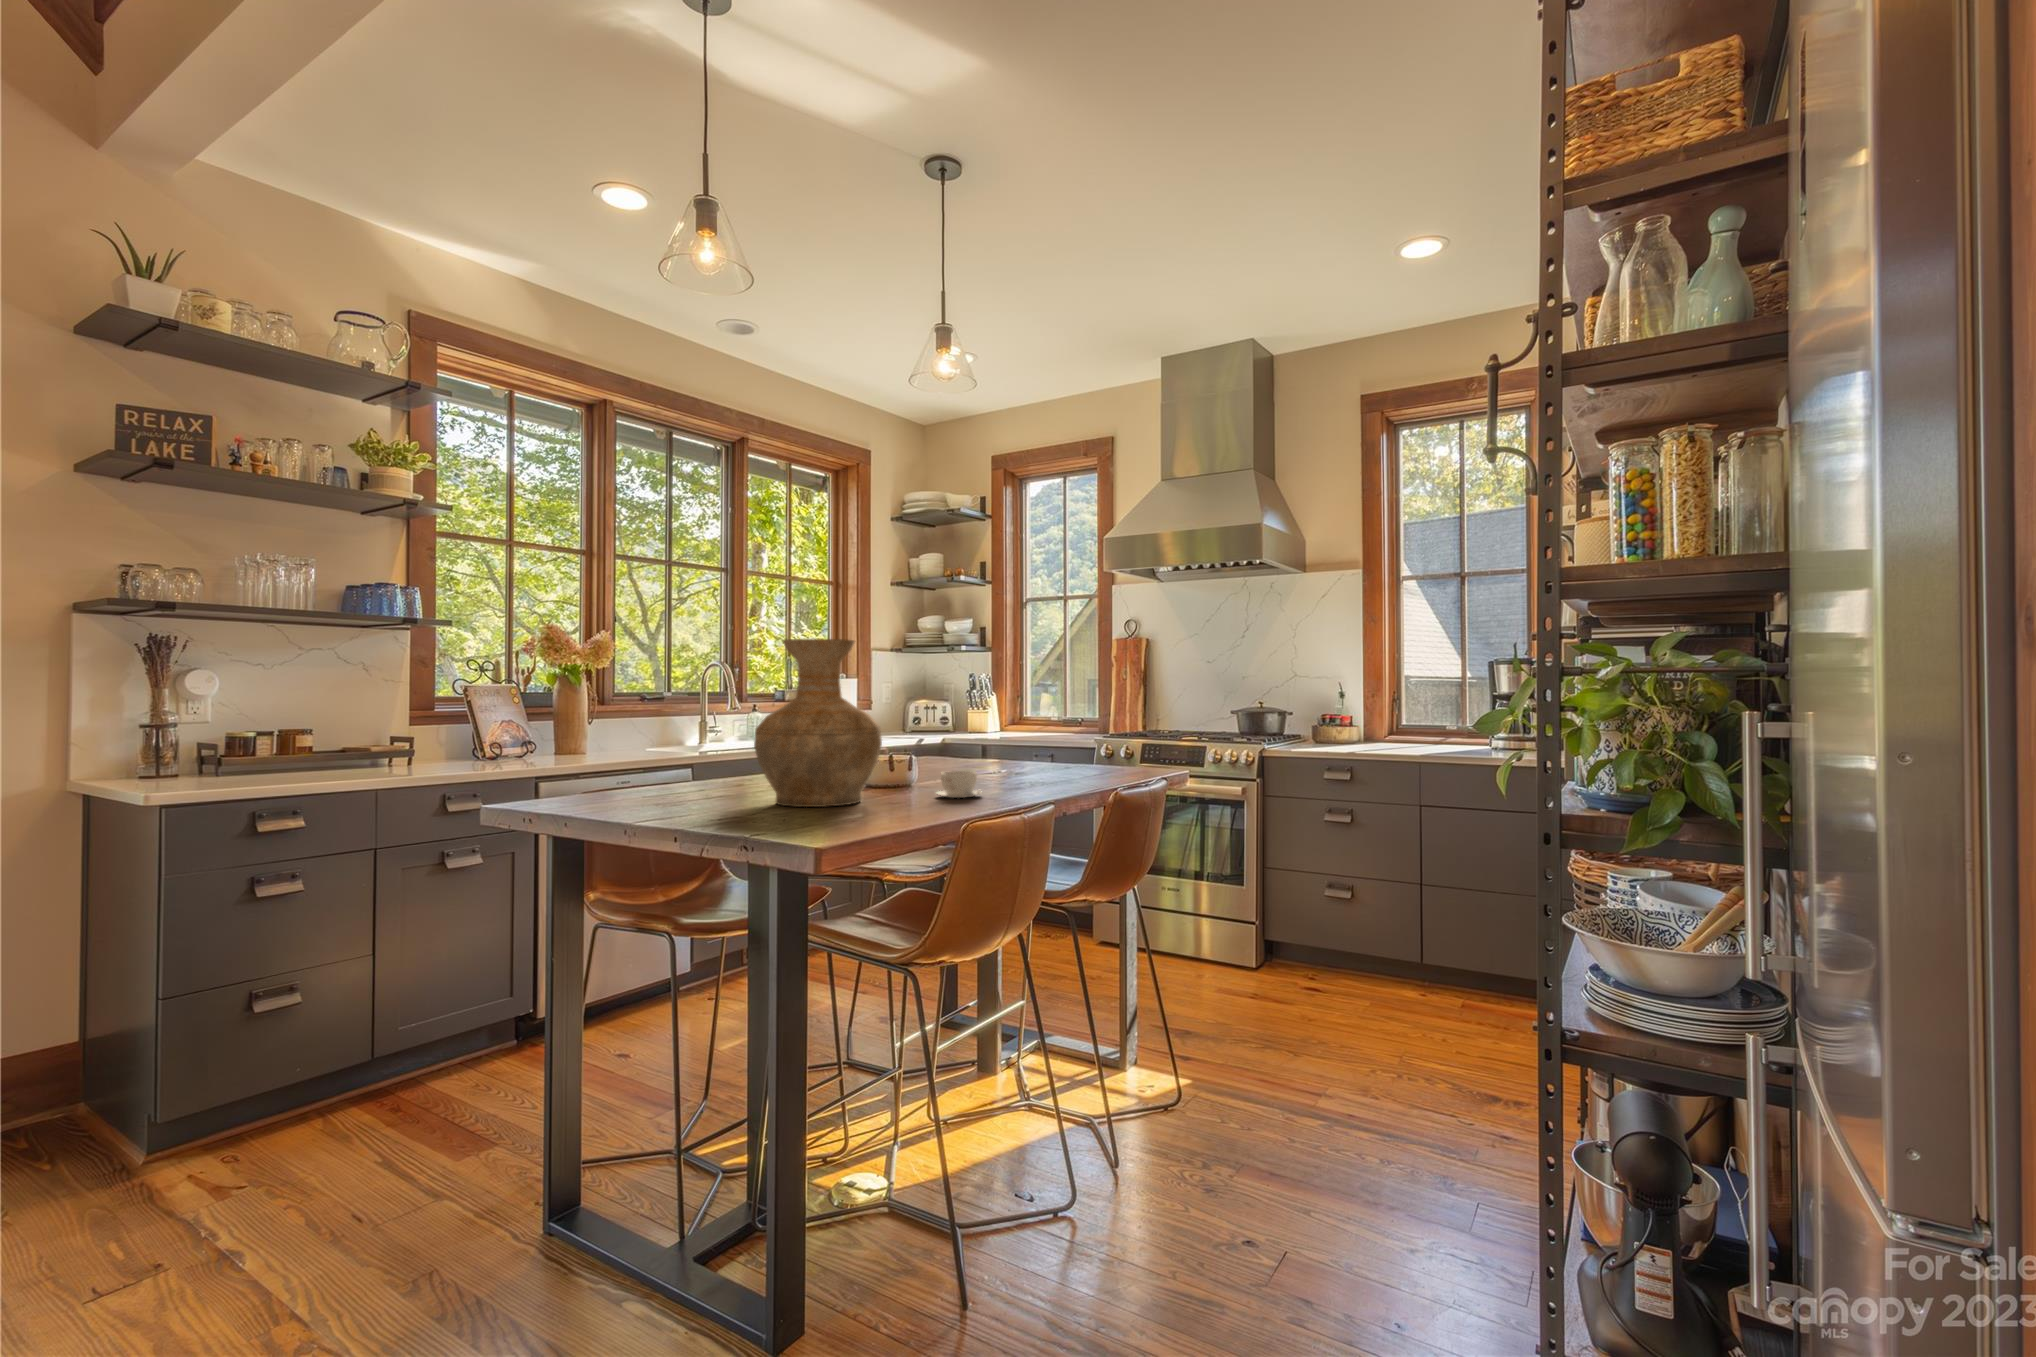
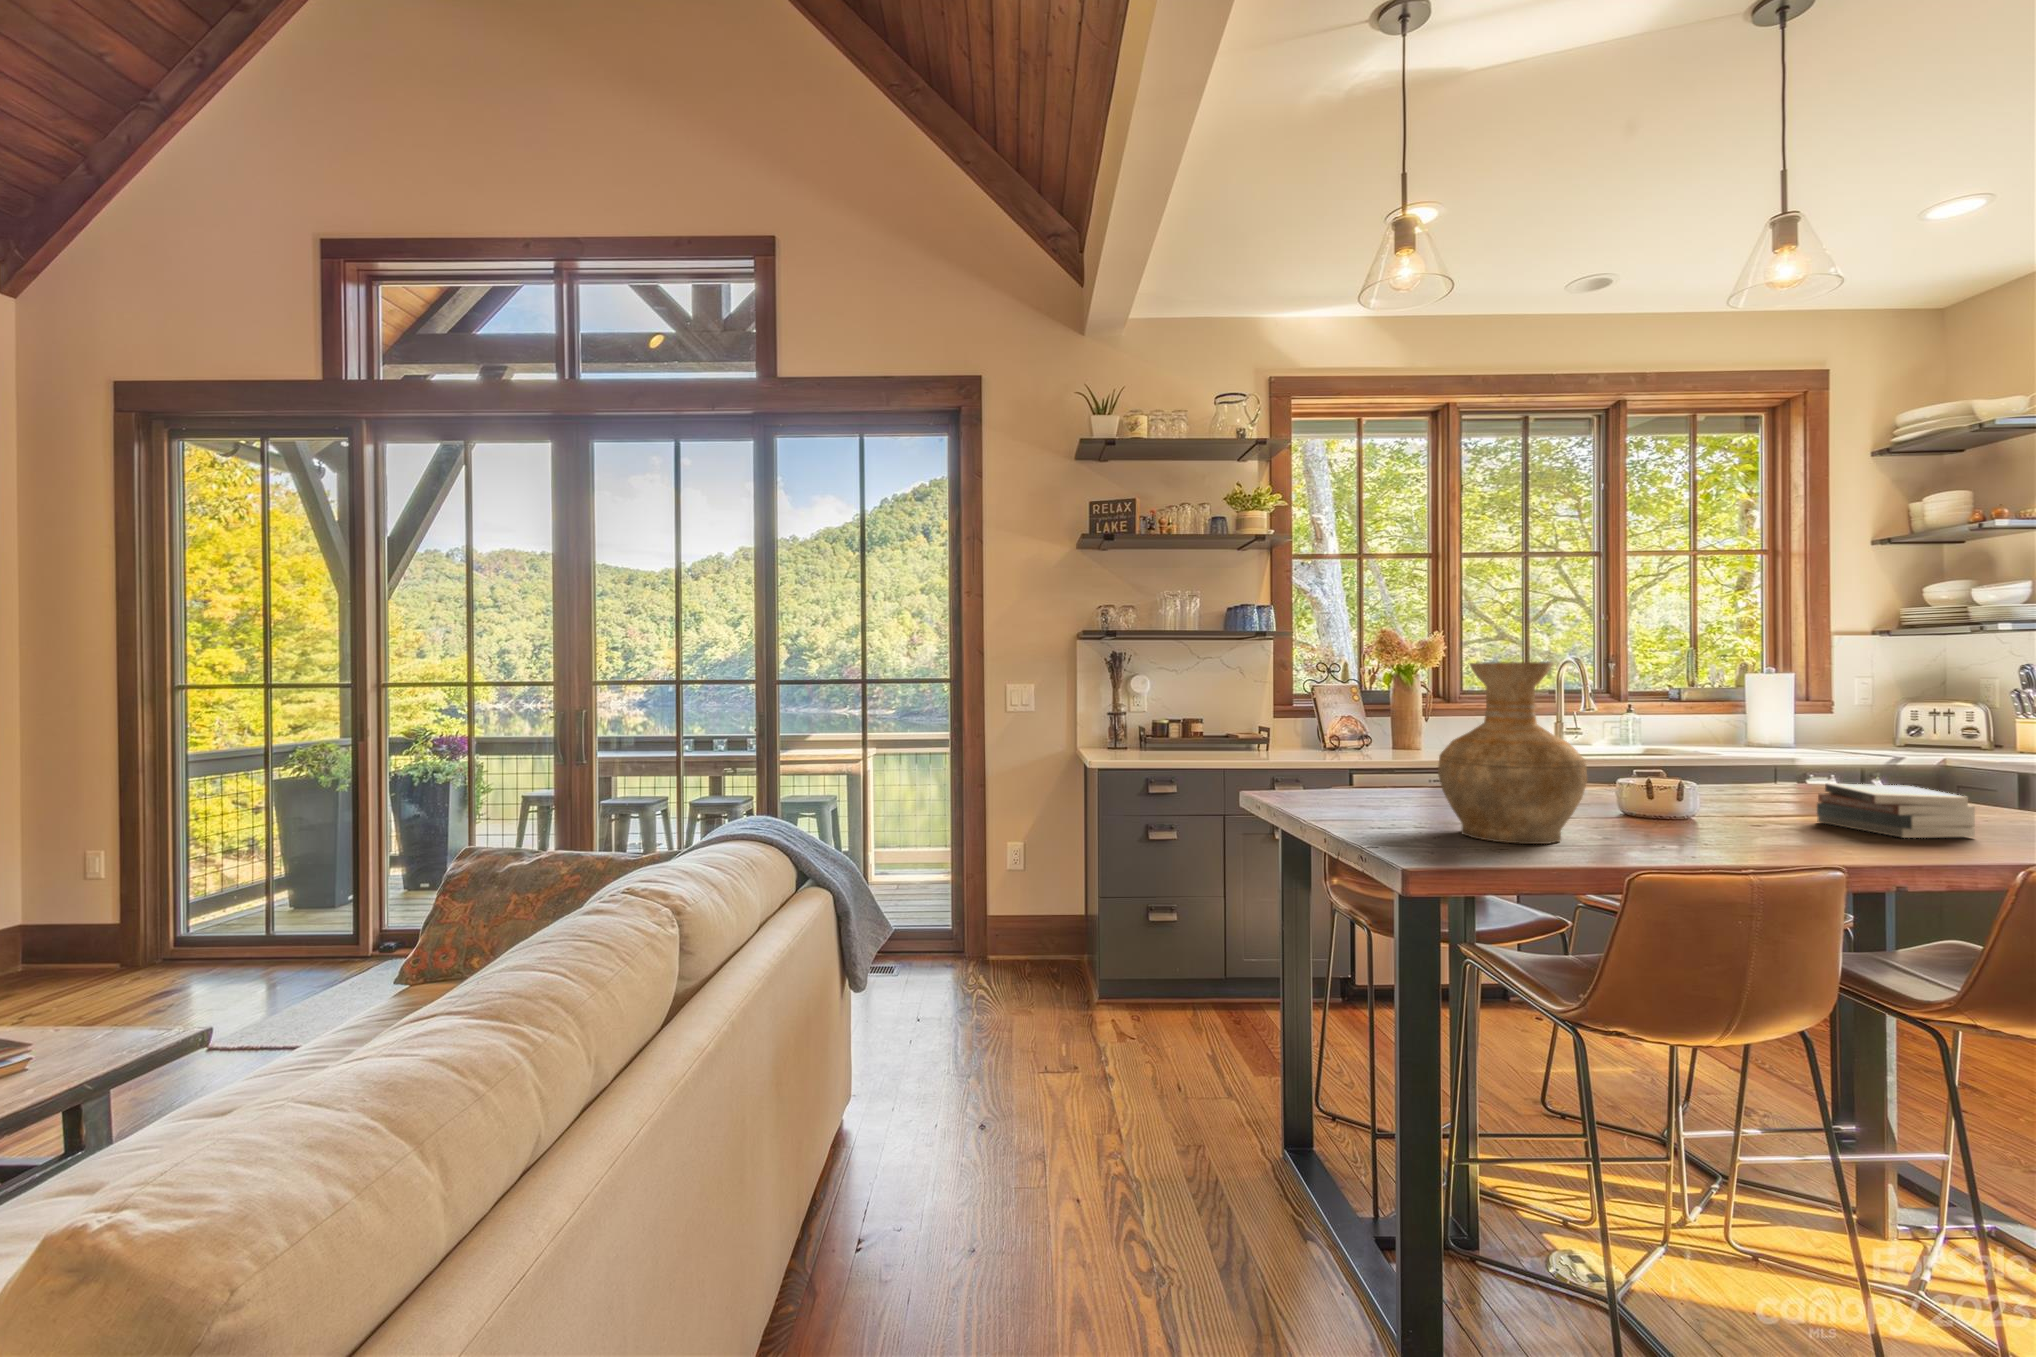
book: none [968,743,1049,776] -> present [1817,783,1975,838]
coffee cup: present [937,771,981,798] -> none [1670,821,1750,858]

